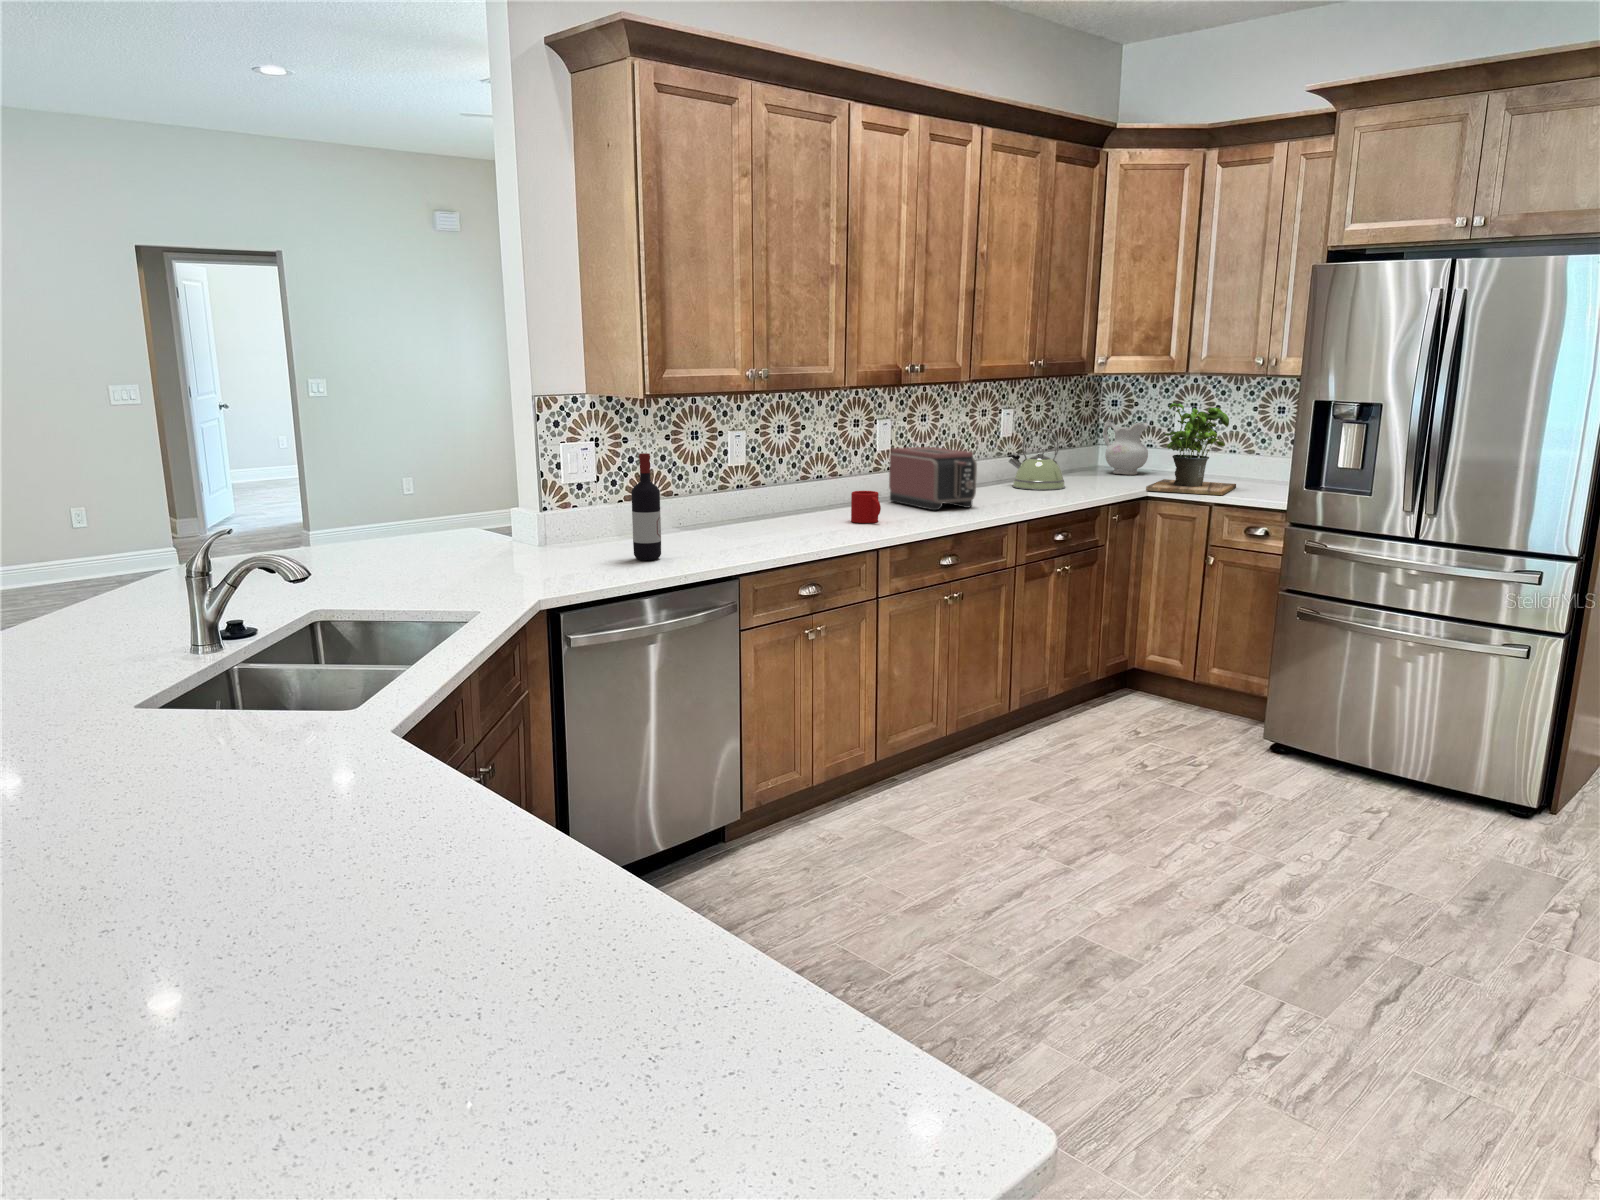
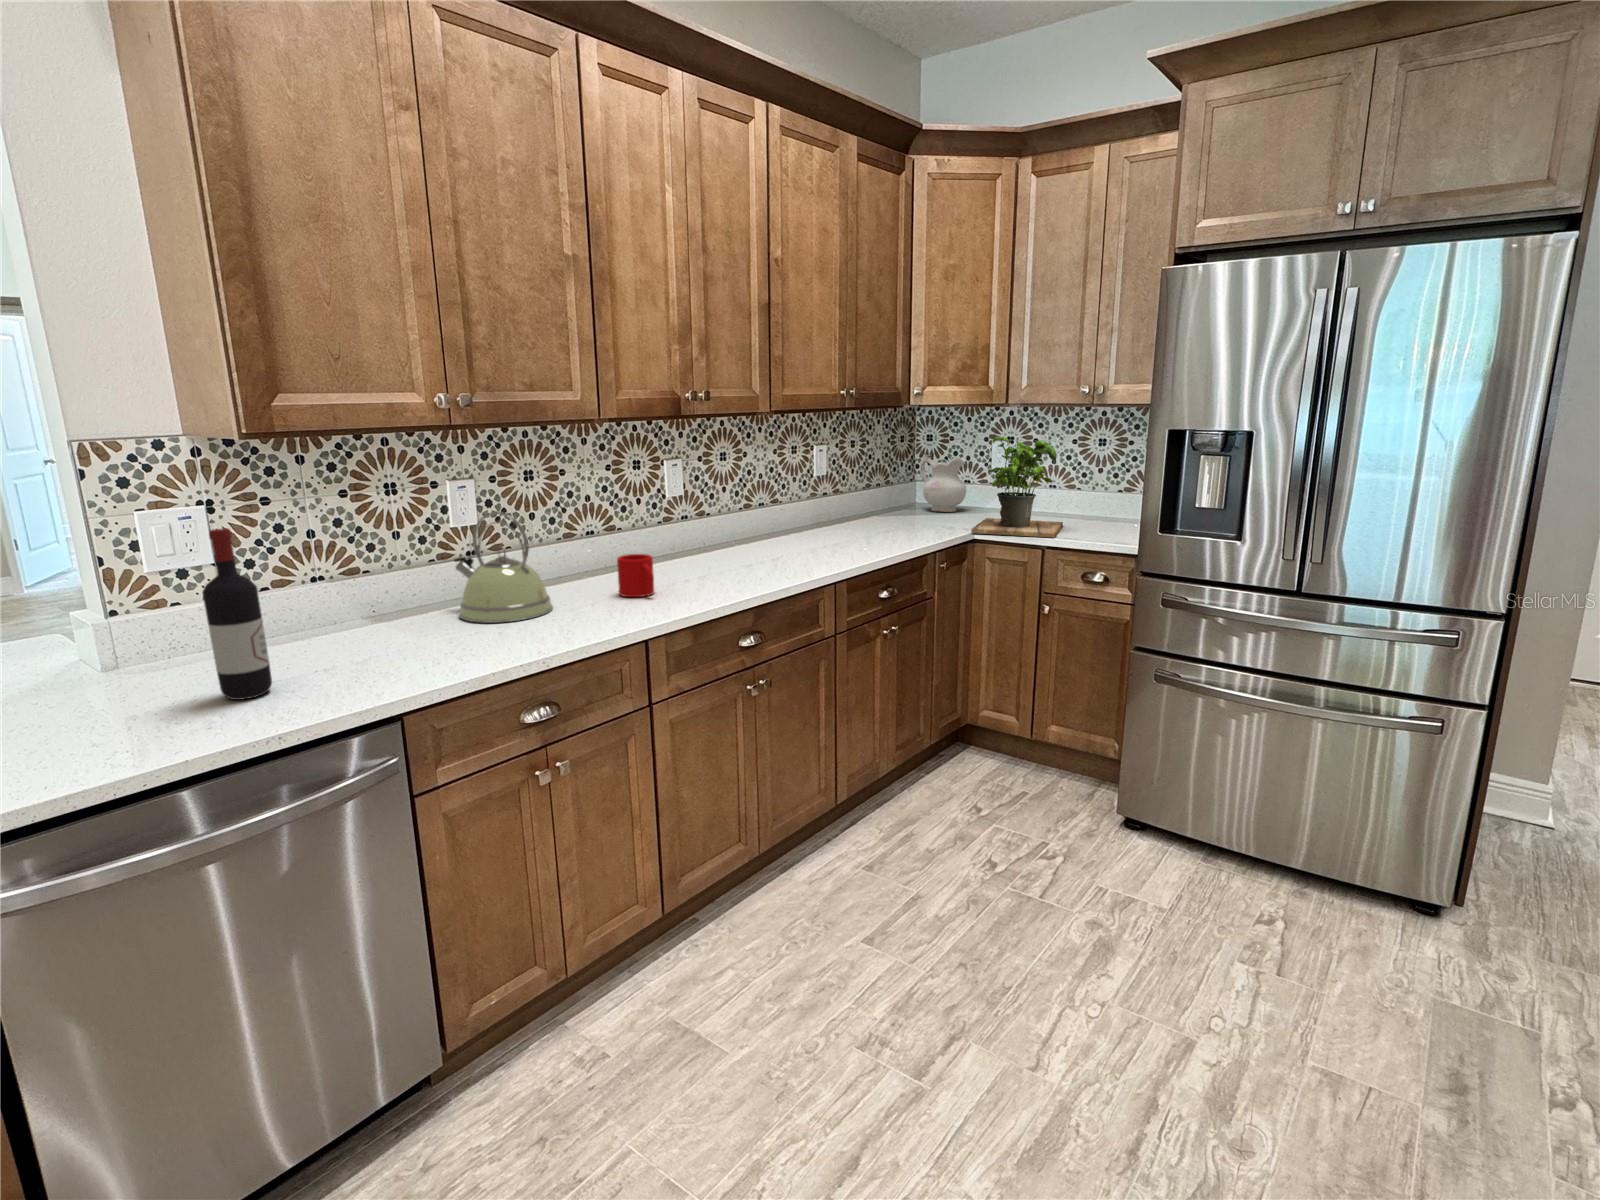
kettle: present [1008,428,1065,490] -> present [454,511,553,623]
toaster: present [889,447,977,510] -> none [679,492,782,571]

